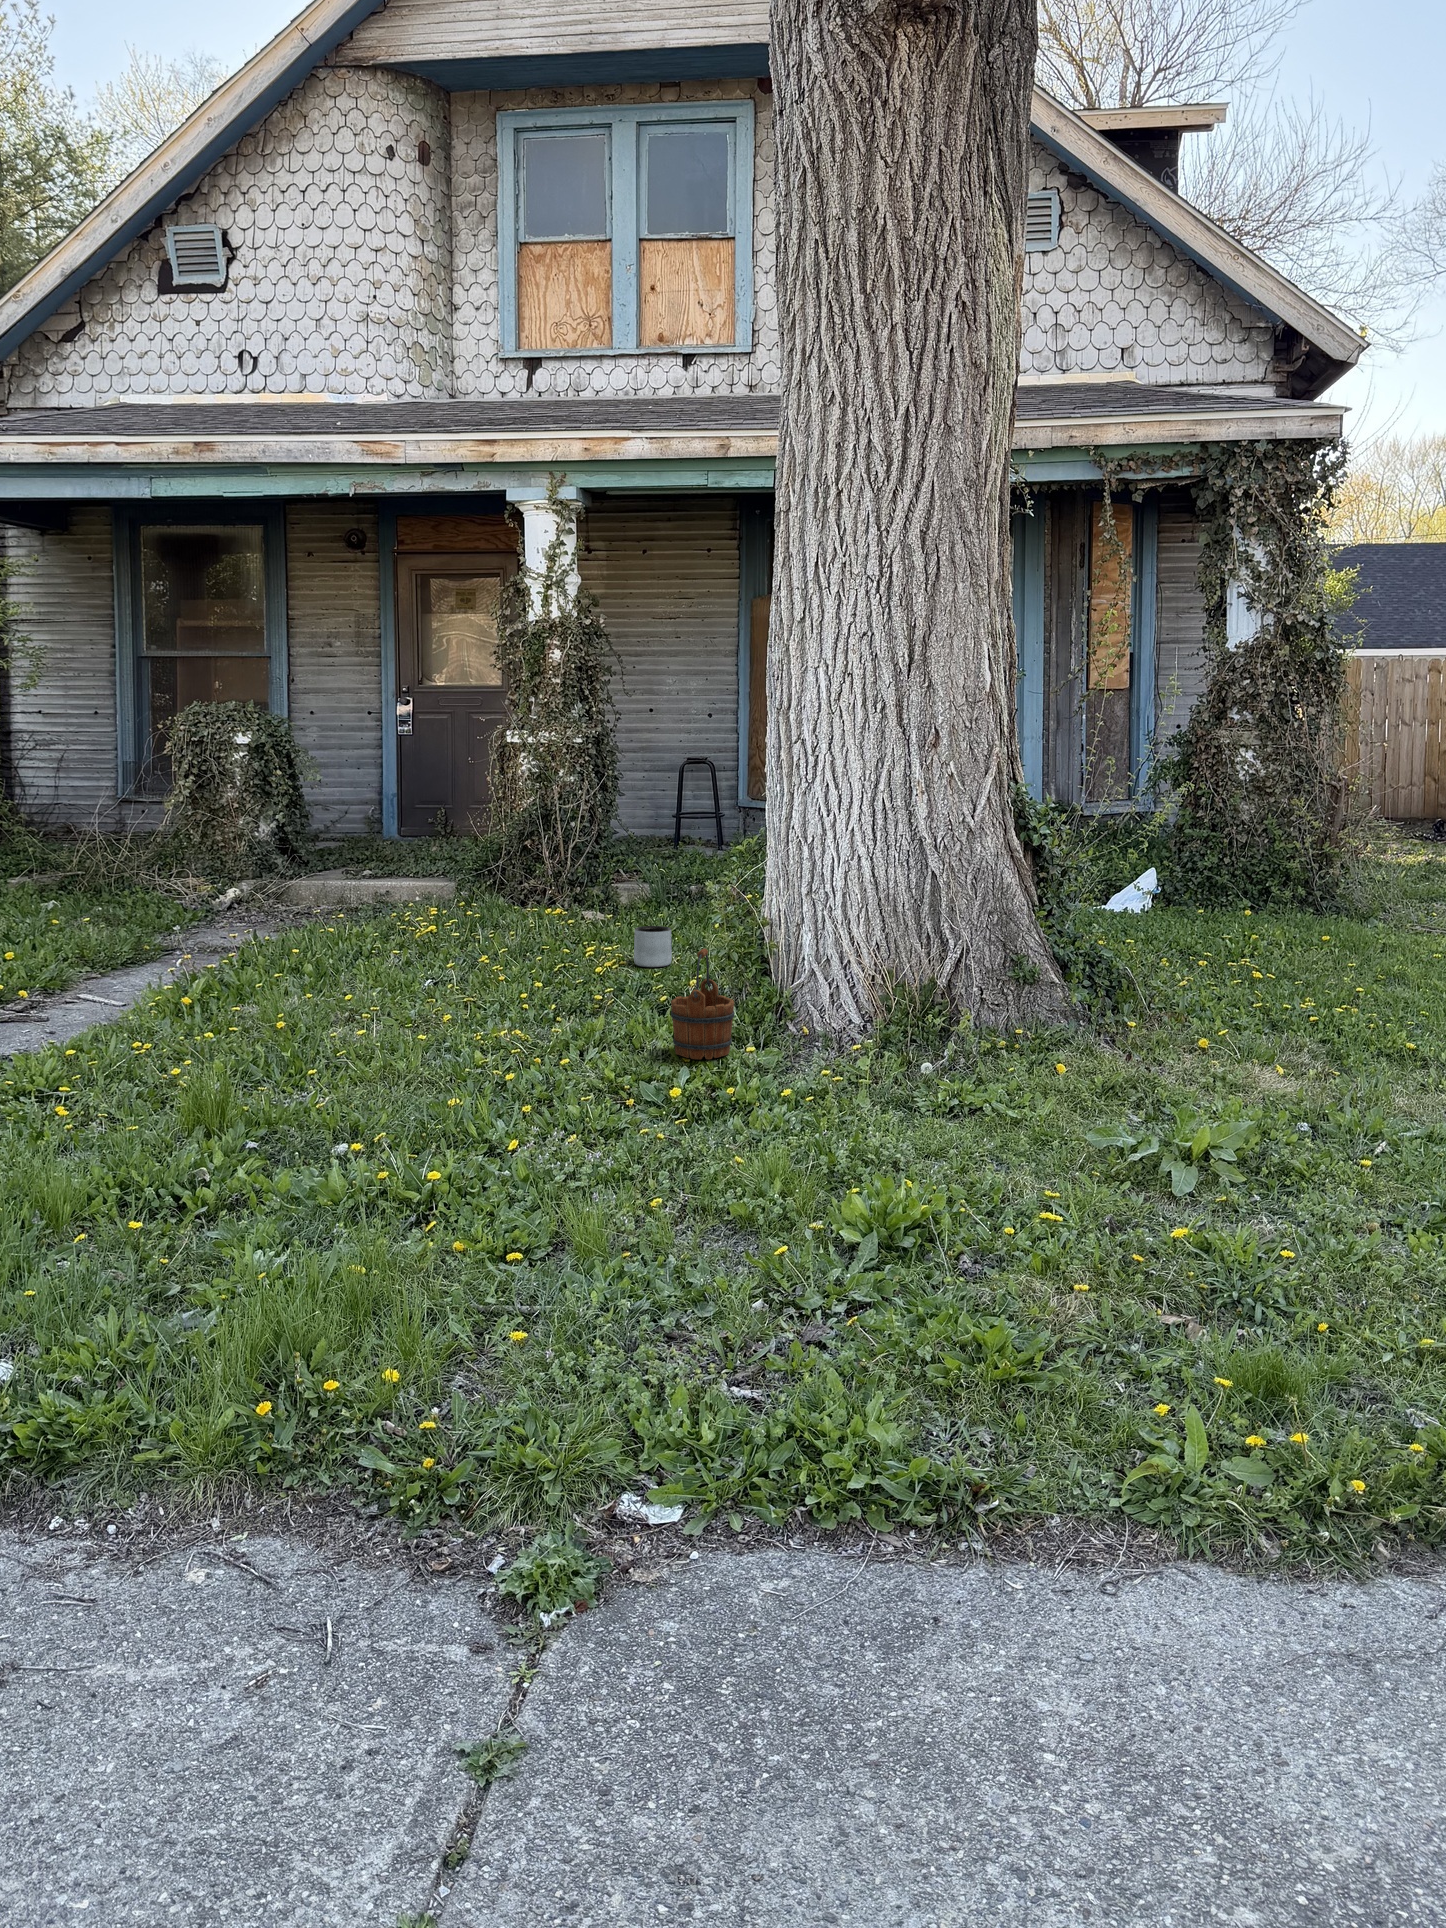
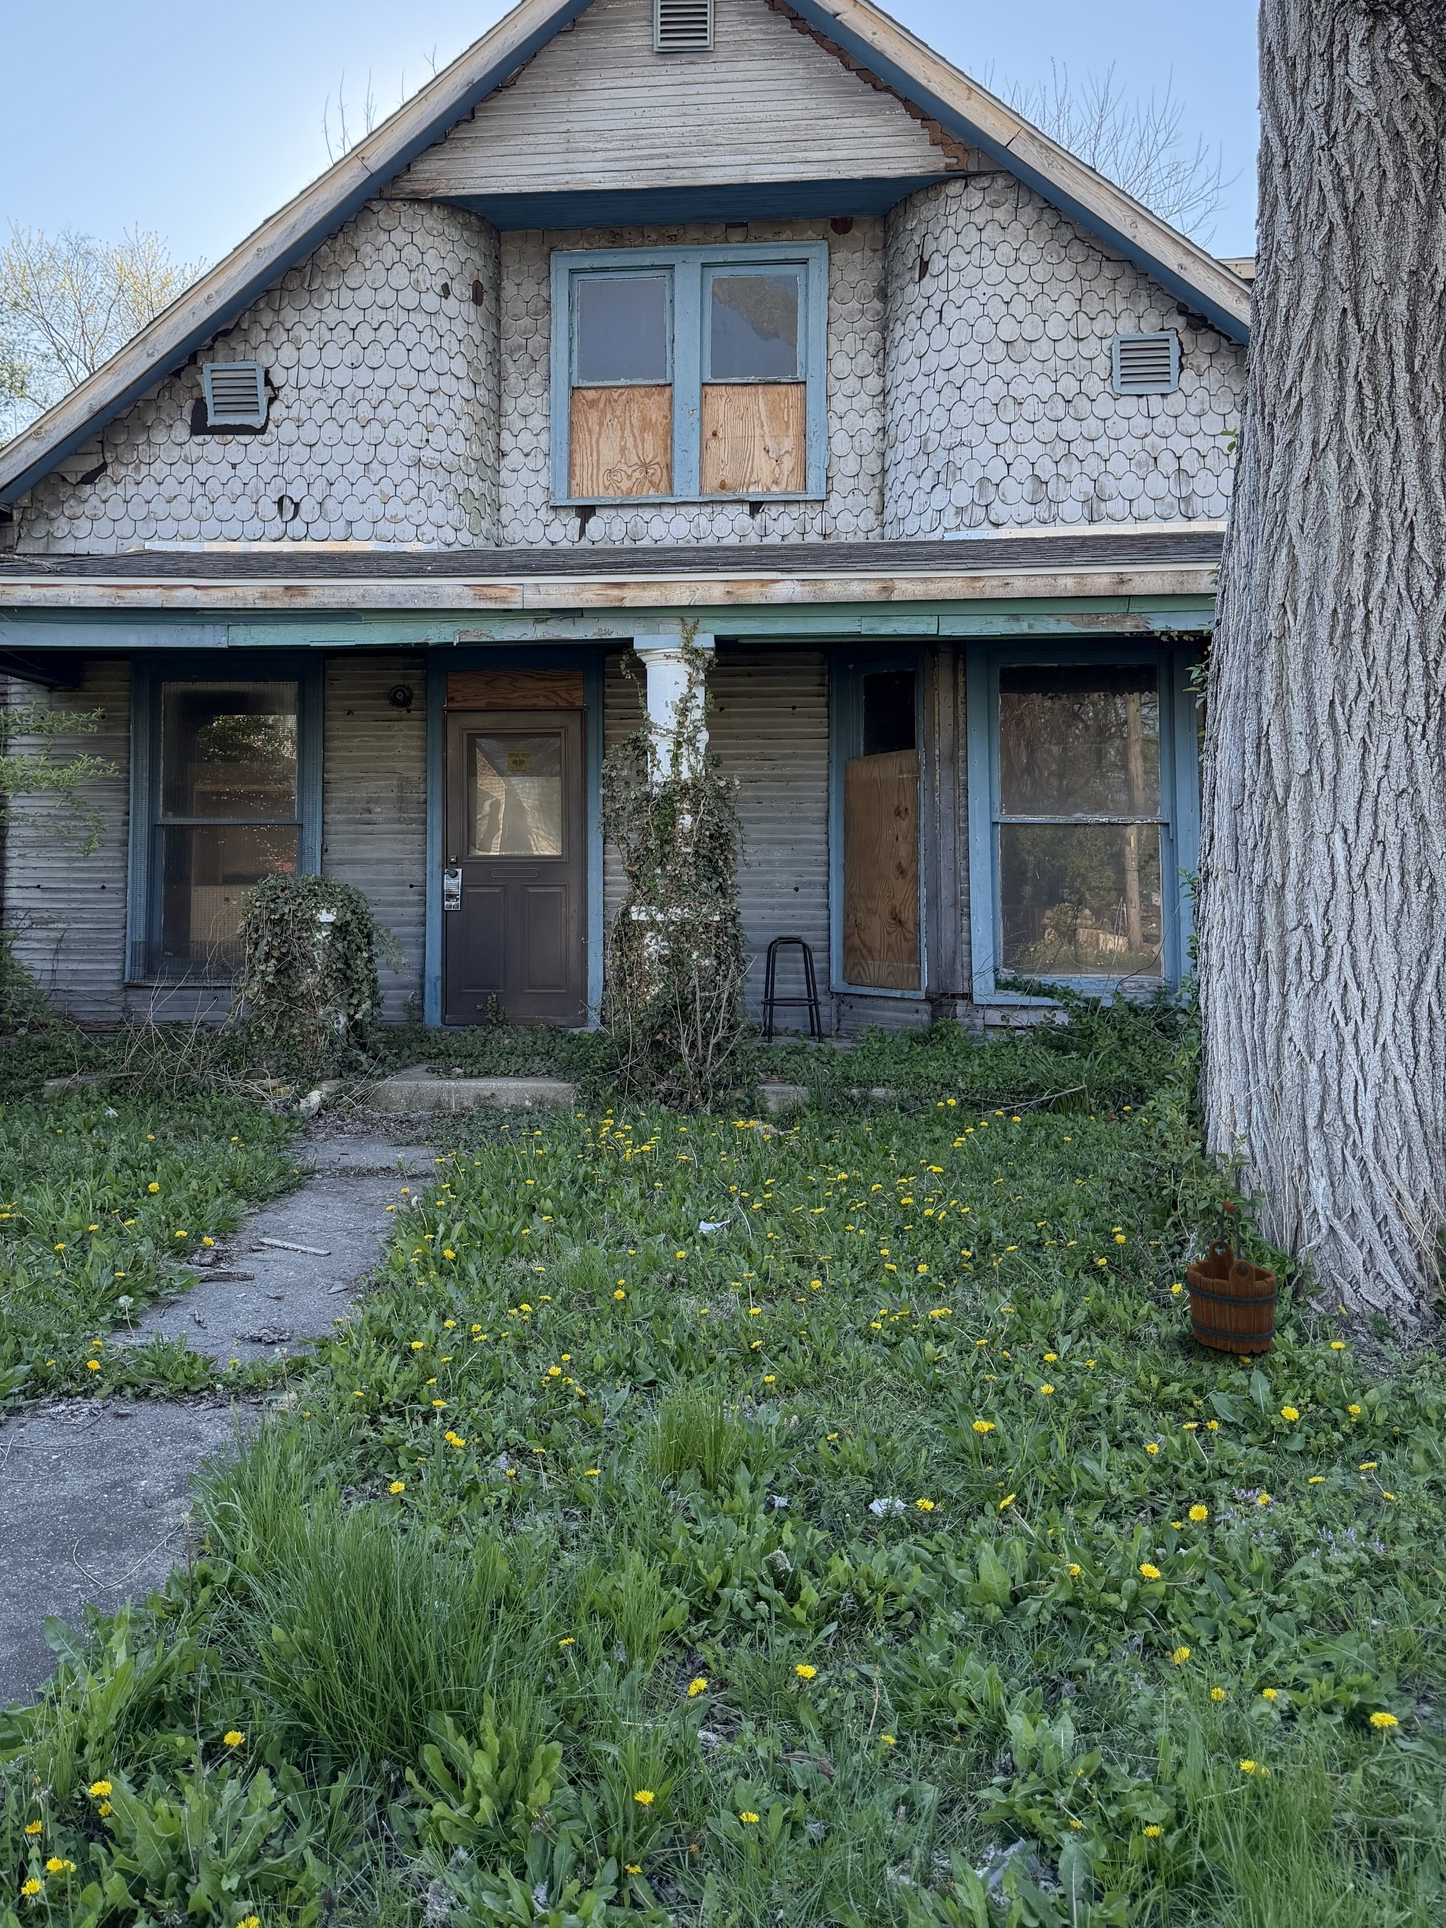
planter: present [634,926,672,967] -> none [943,1149,990,1202]

